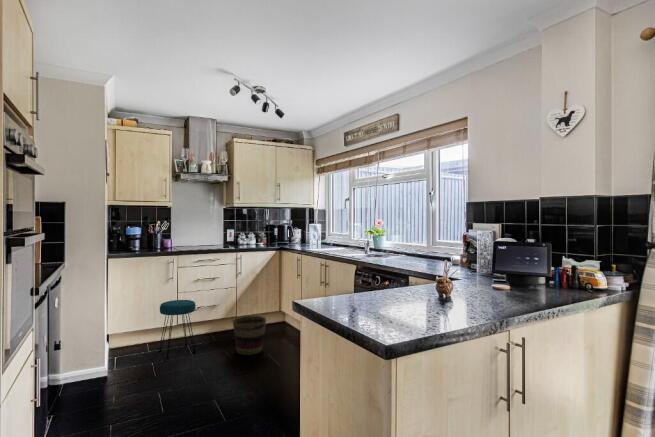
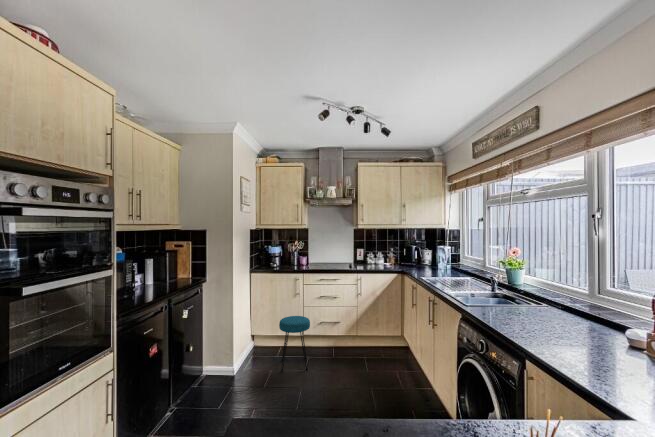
basket: present [233,316,266,355] -> none [337,342,371,388]

